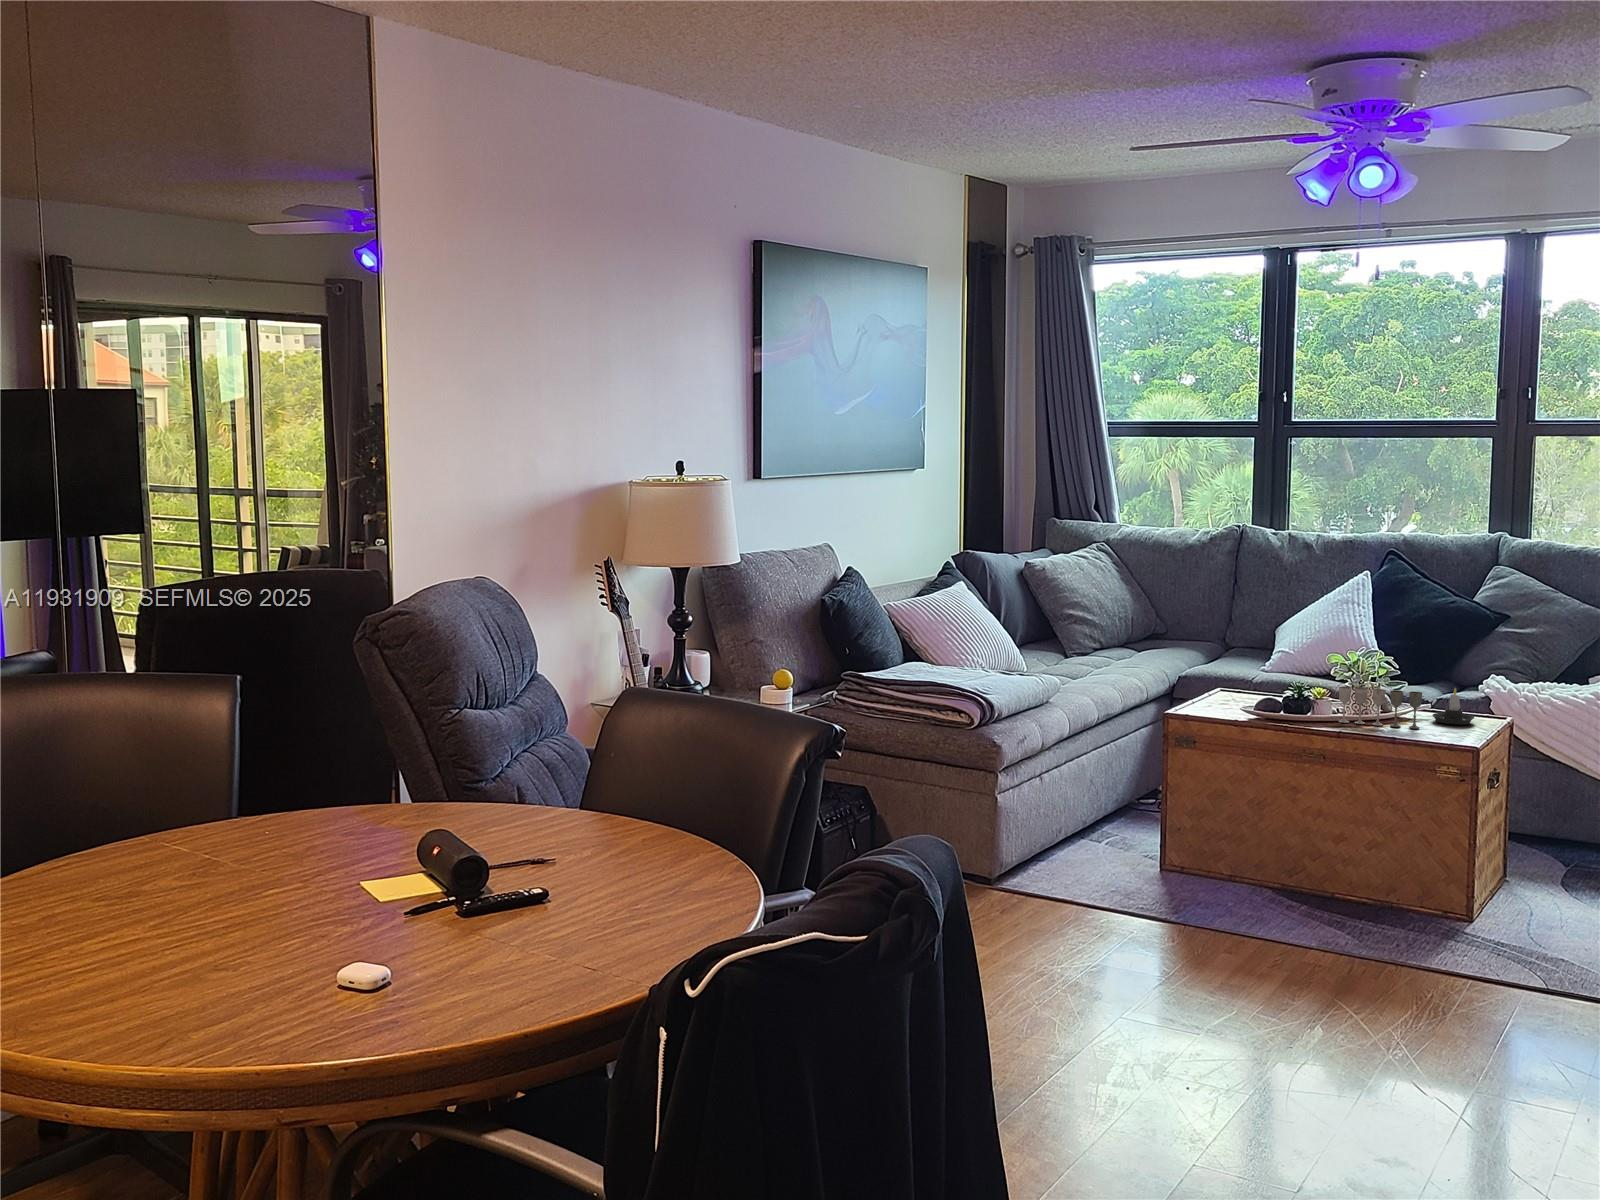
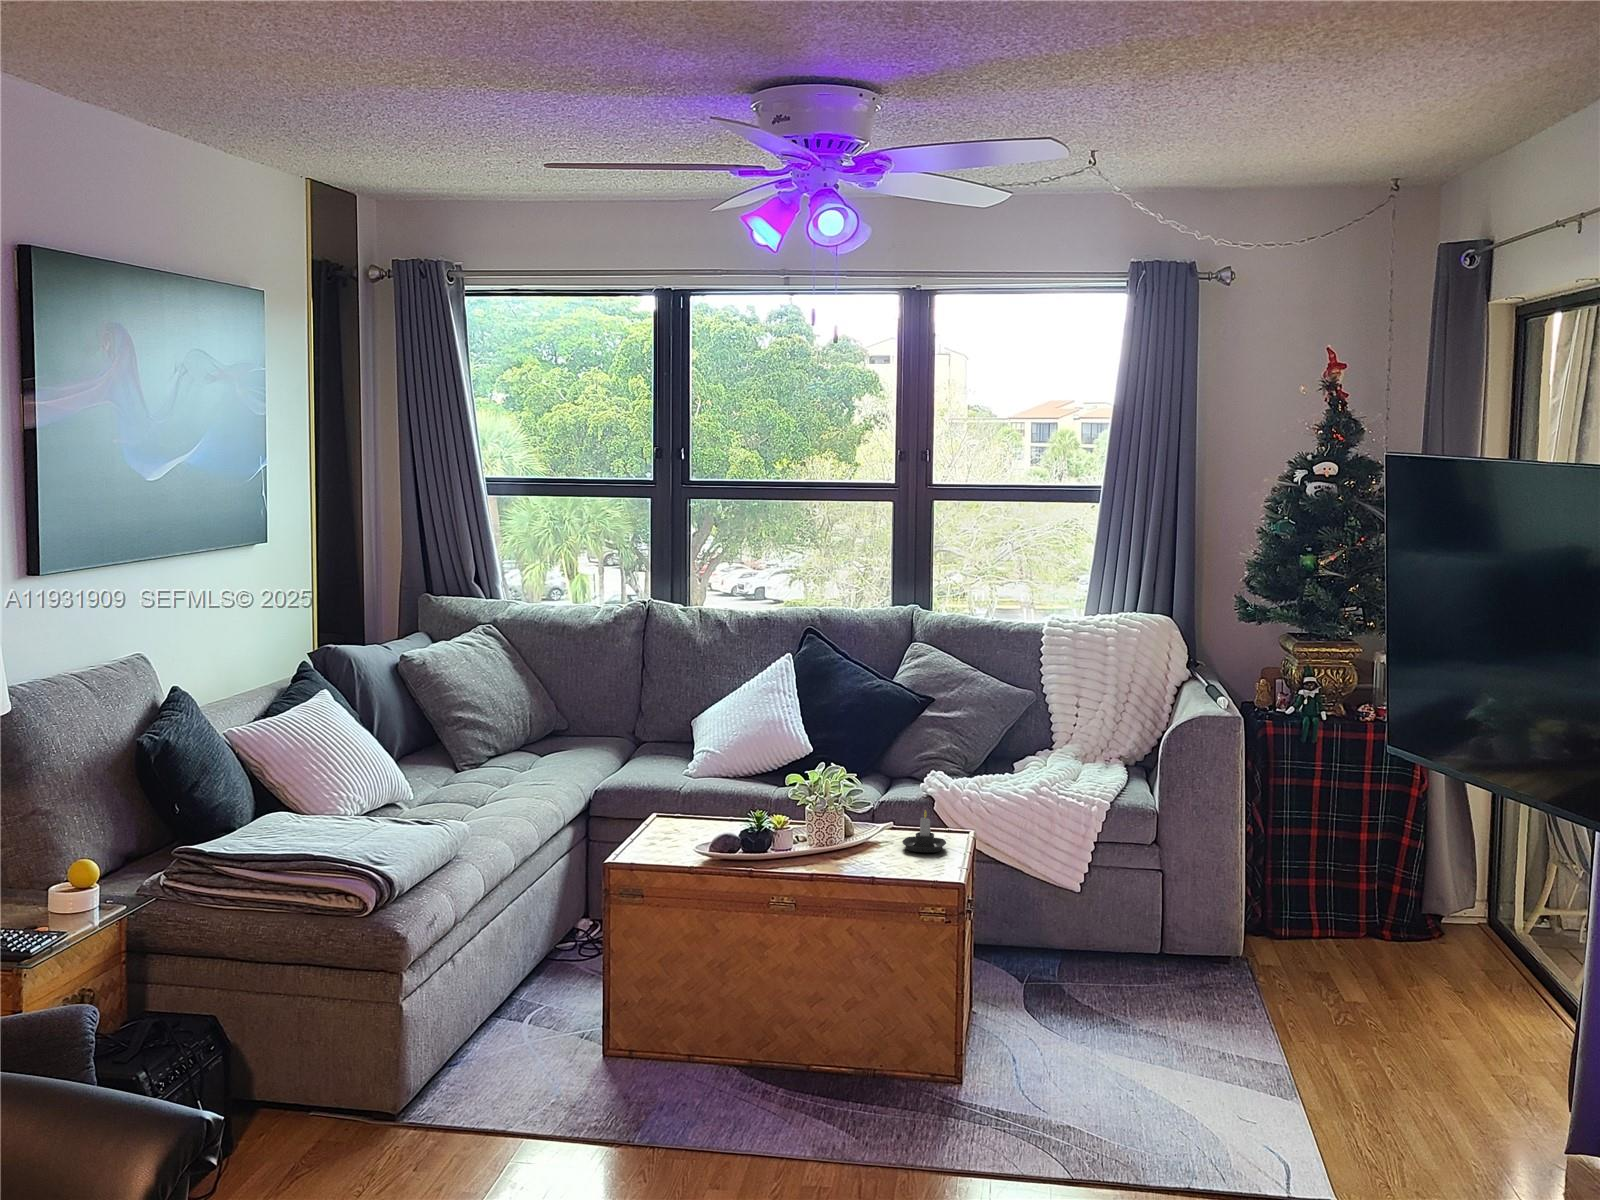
wine glass: present [1338,687,1422,729] -> none [806,819,897,864]

